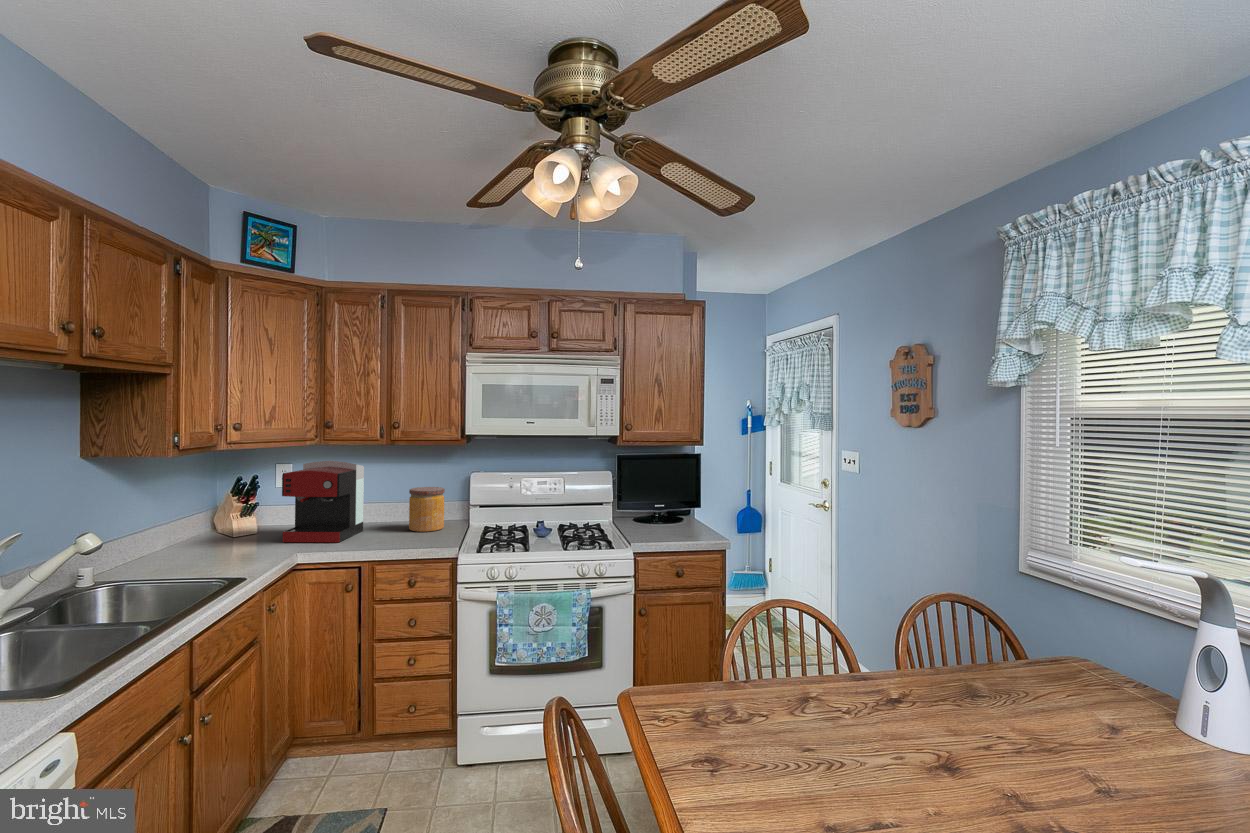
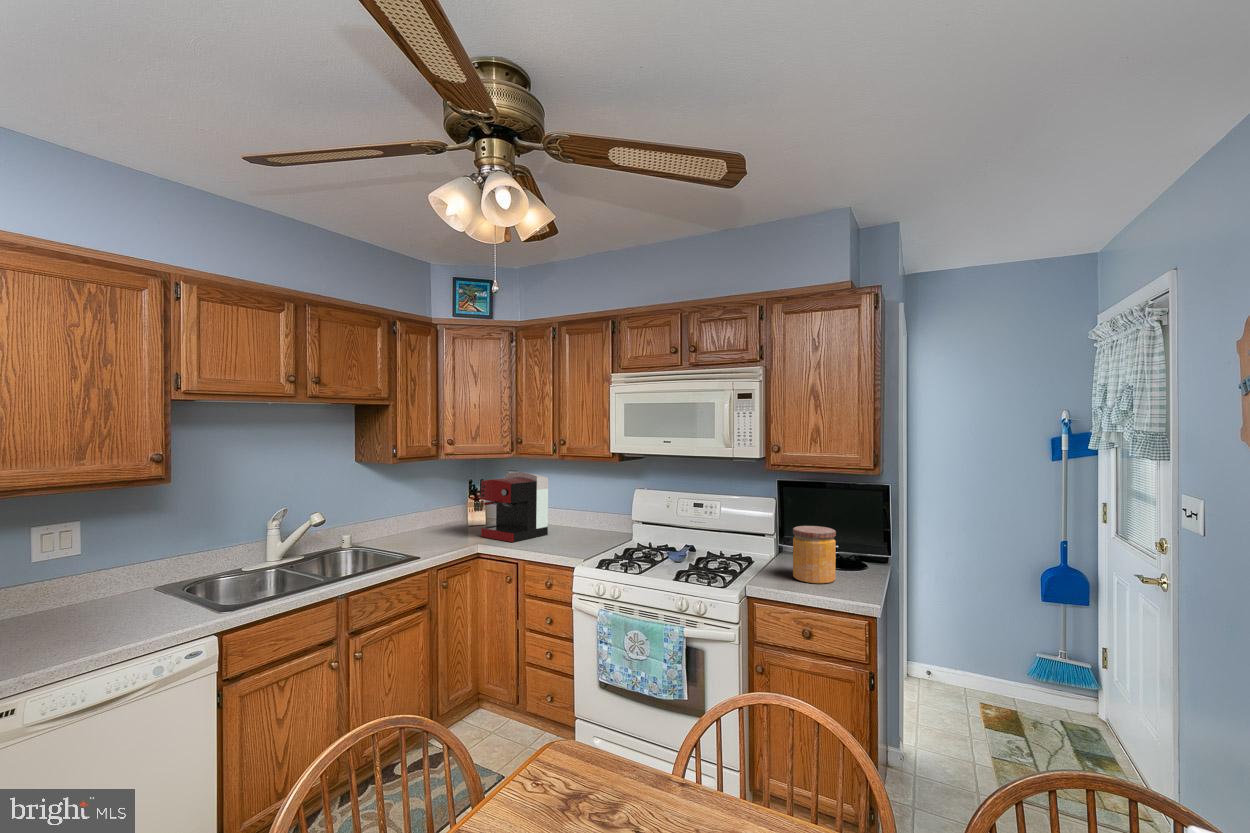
jar: present [409,487,445,532] -> present [793,526,836,583]

